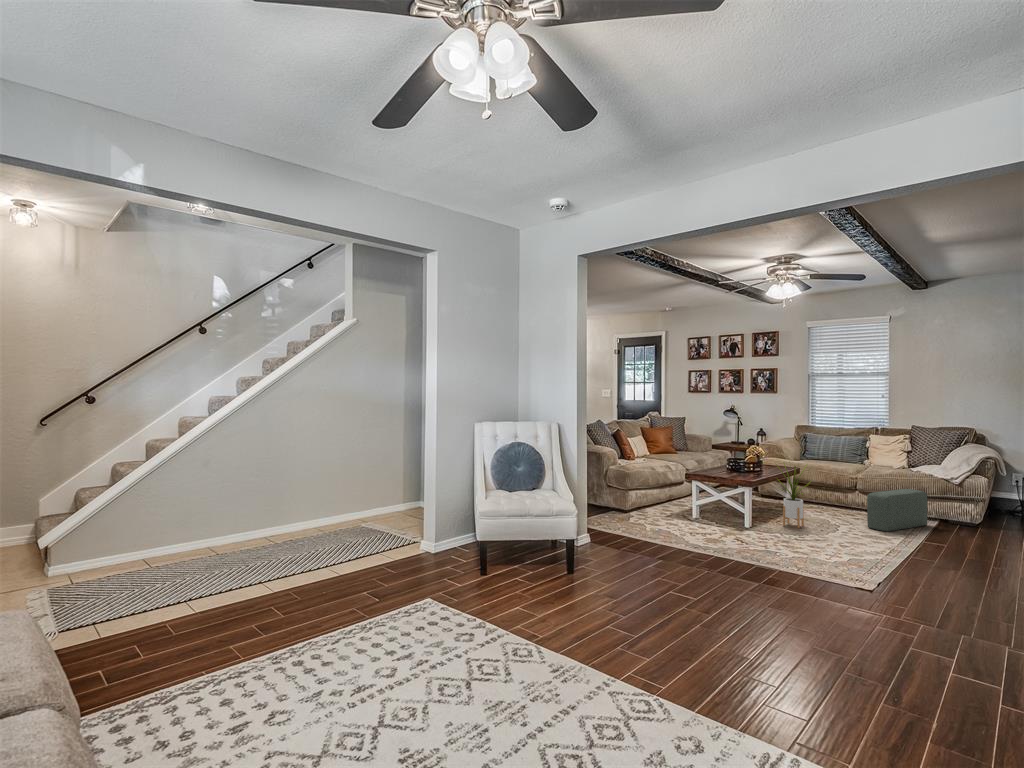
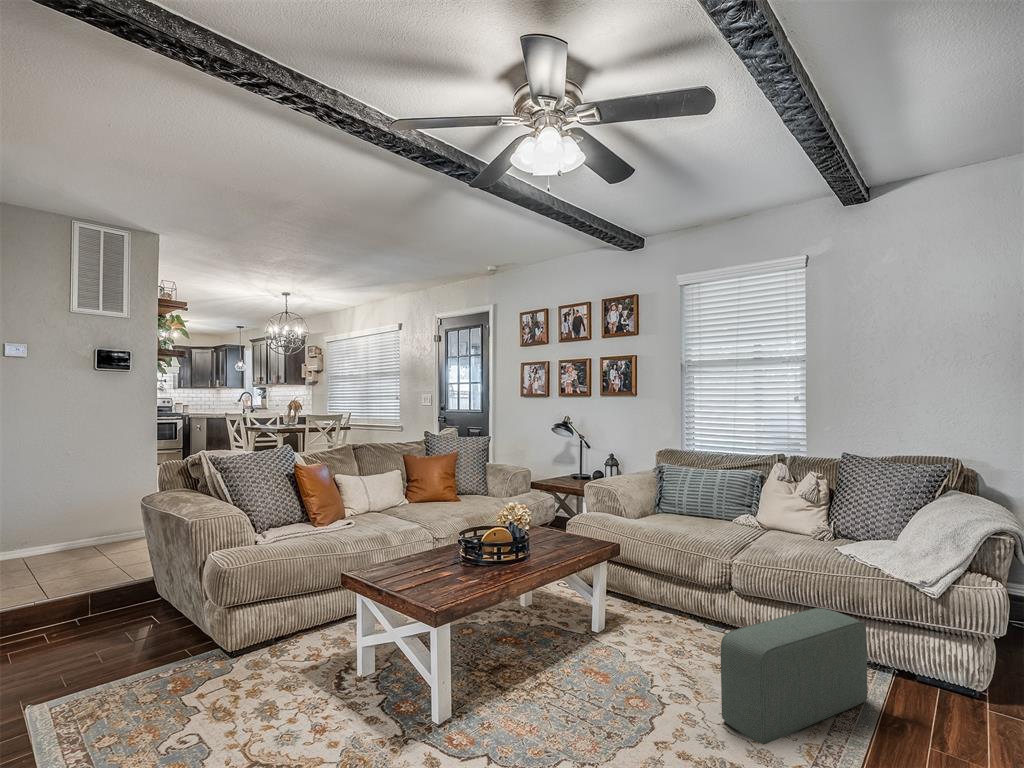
house plant: present [778,463,811,528] -> none [499,539,590,732]

